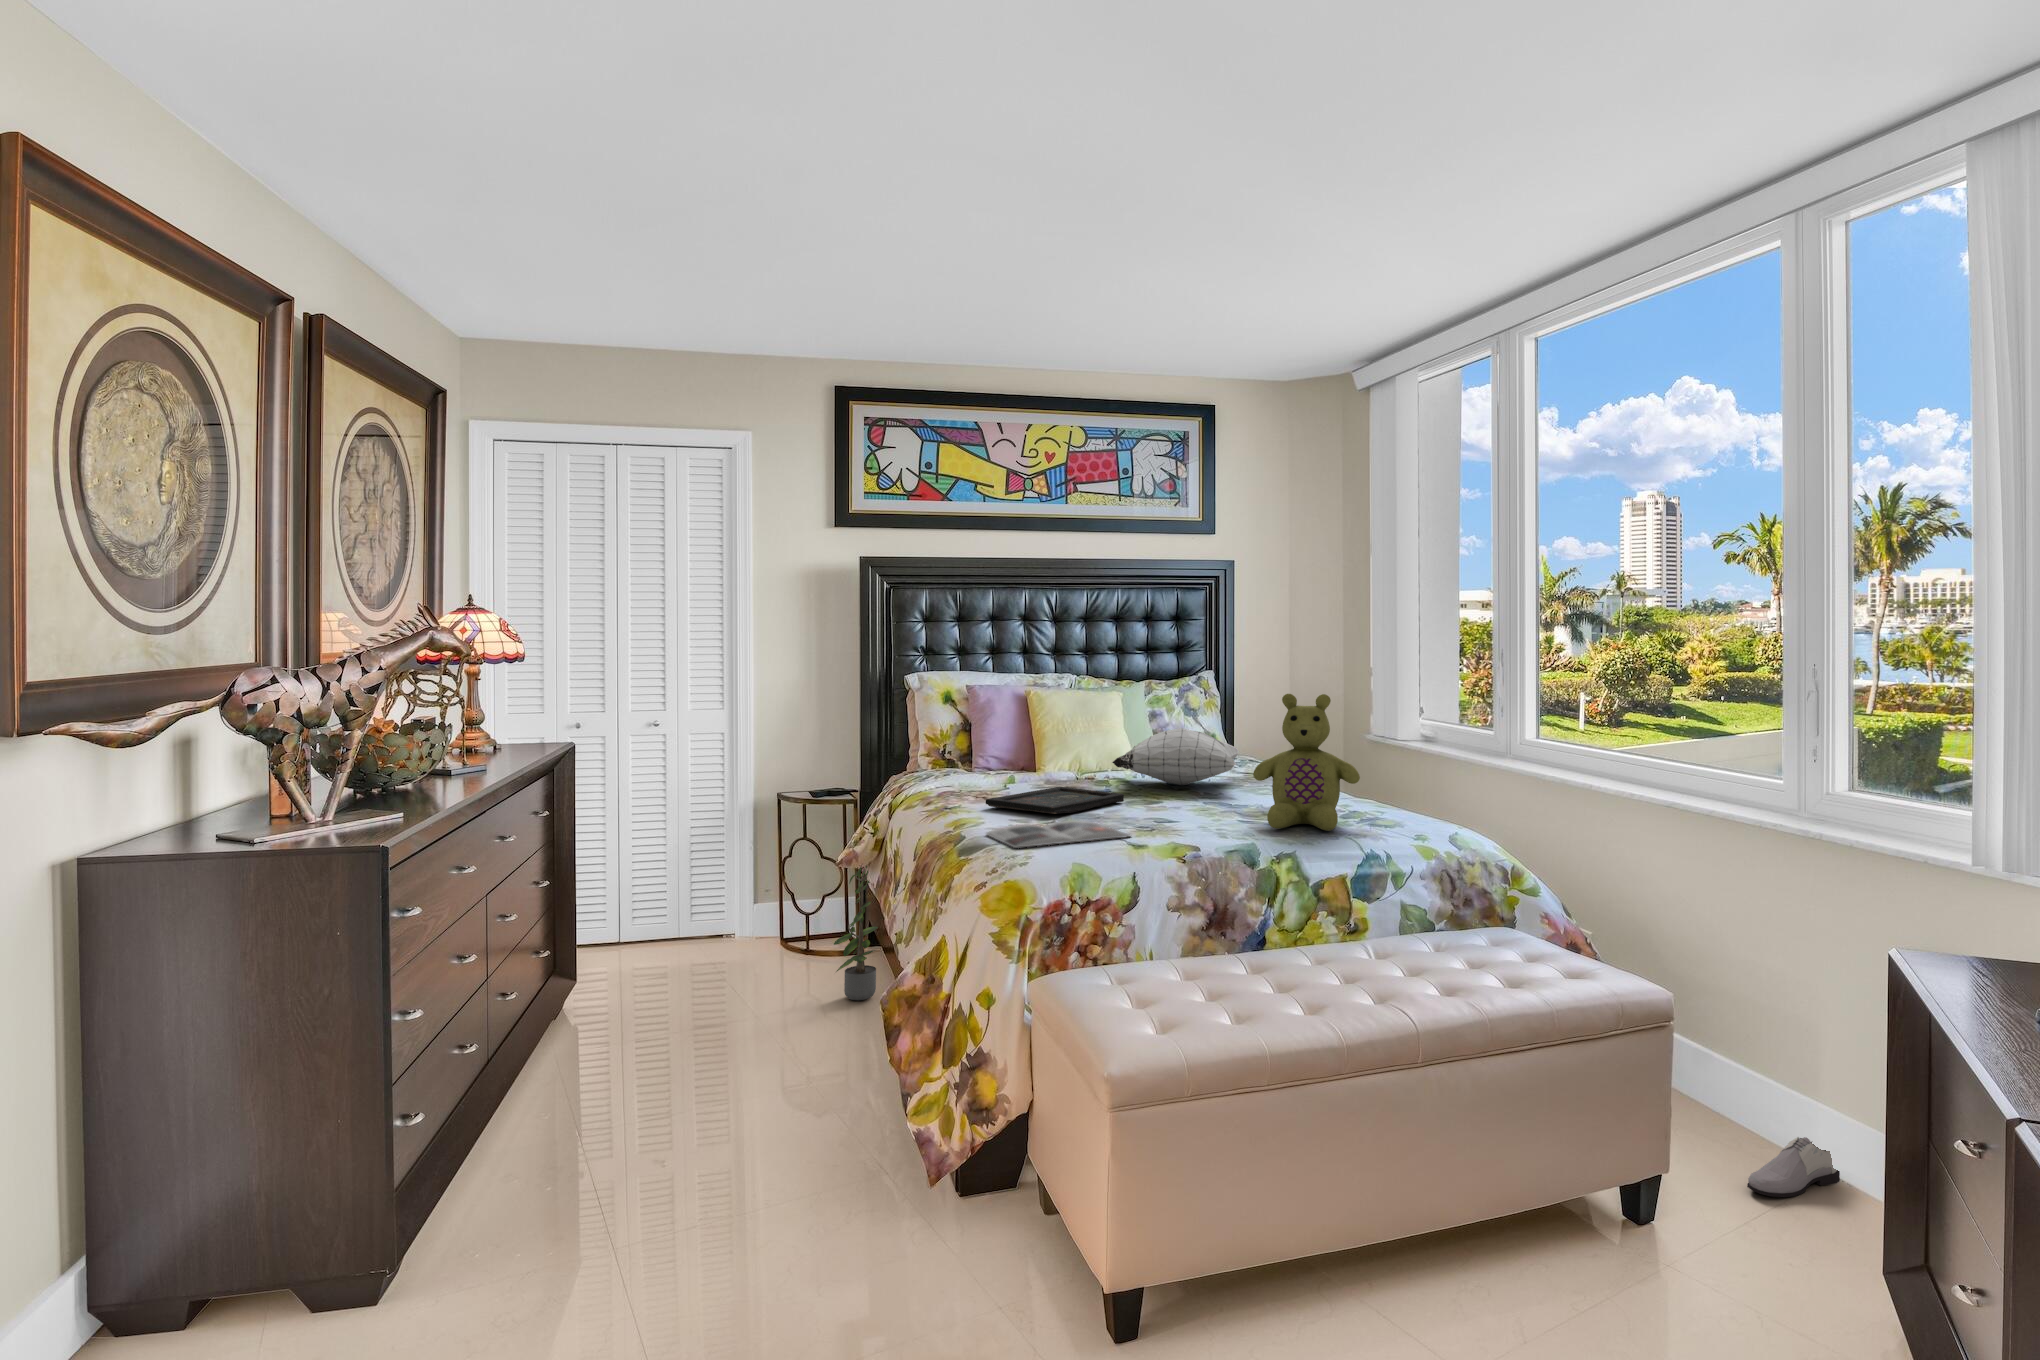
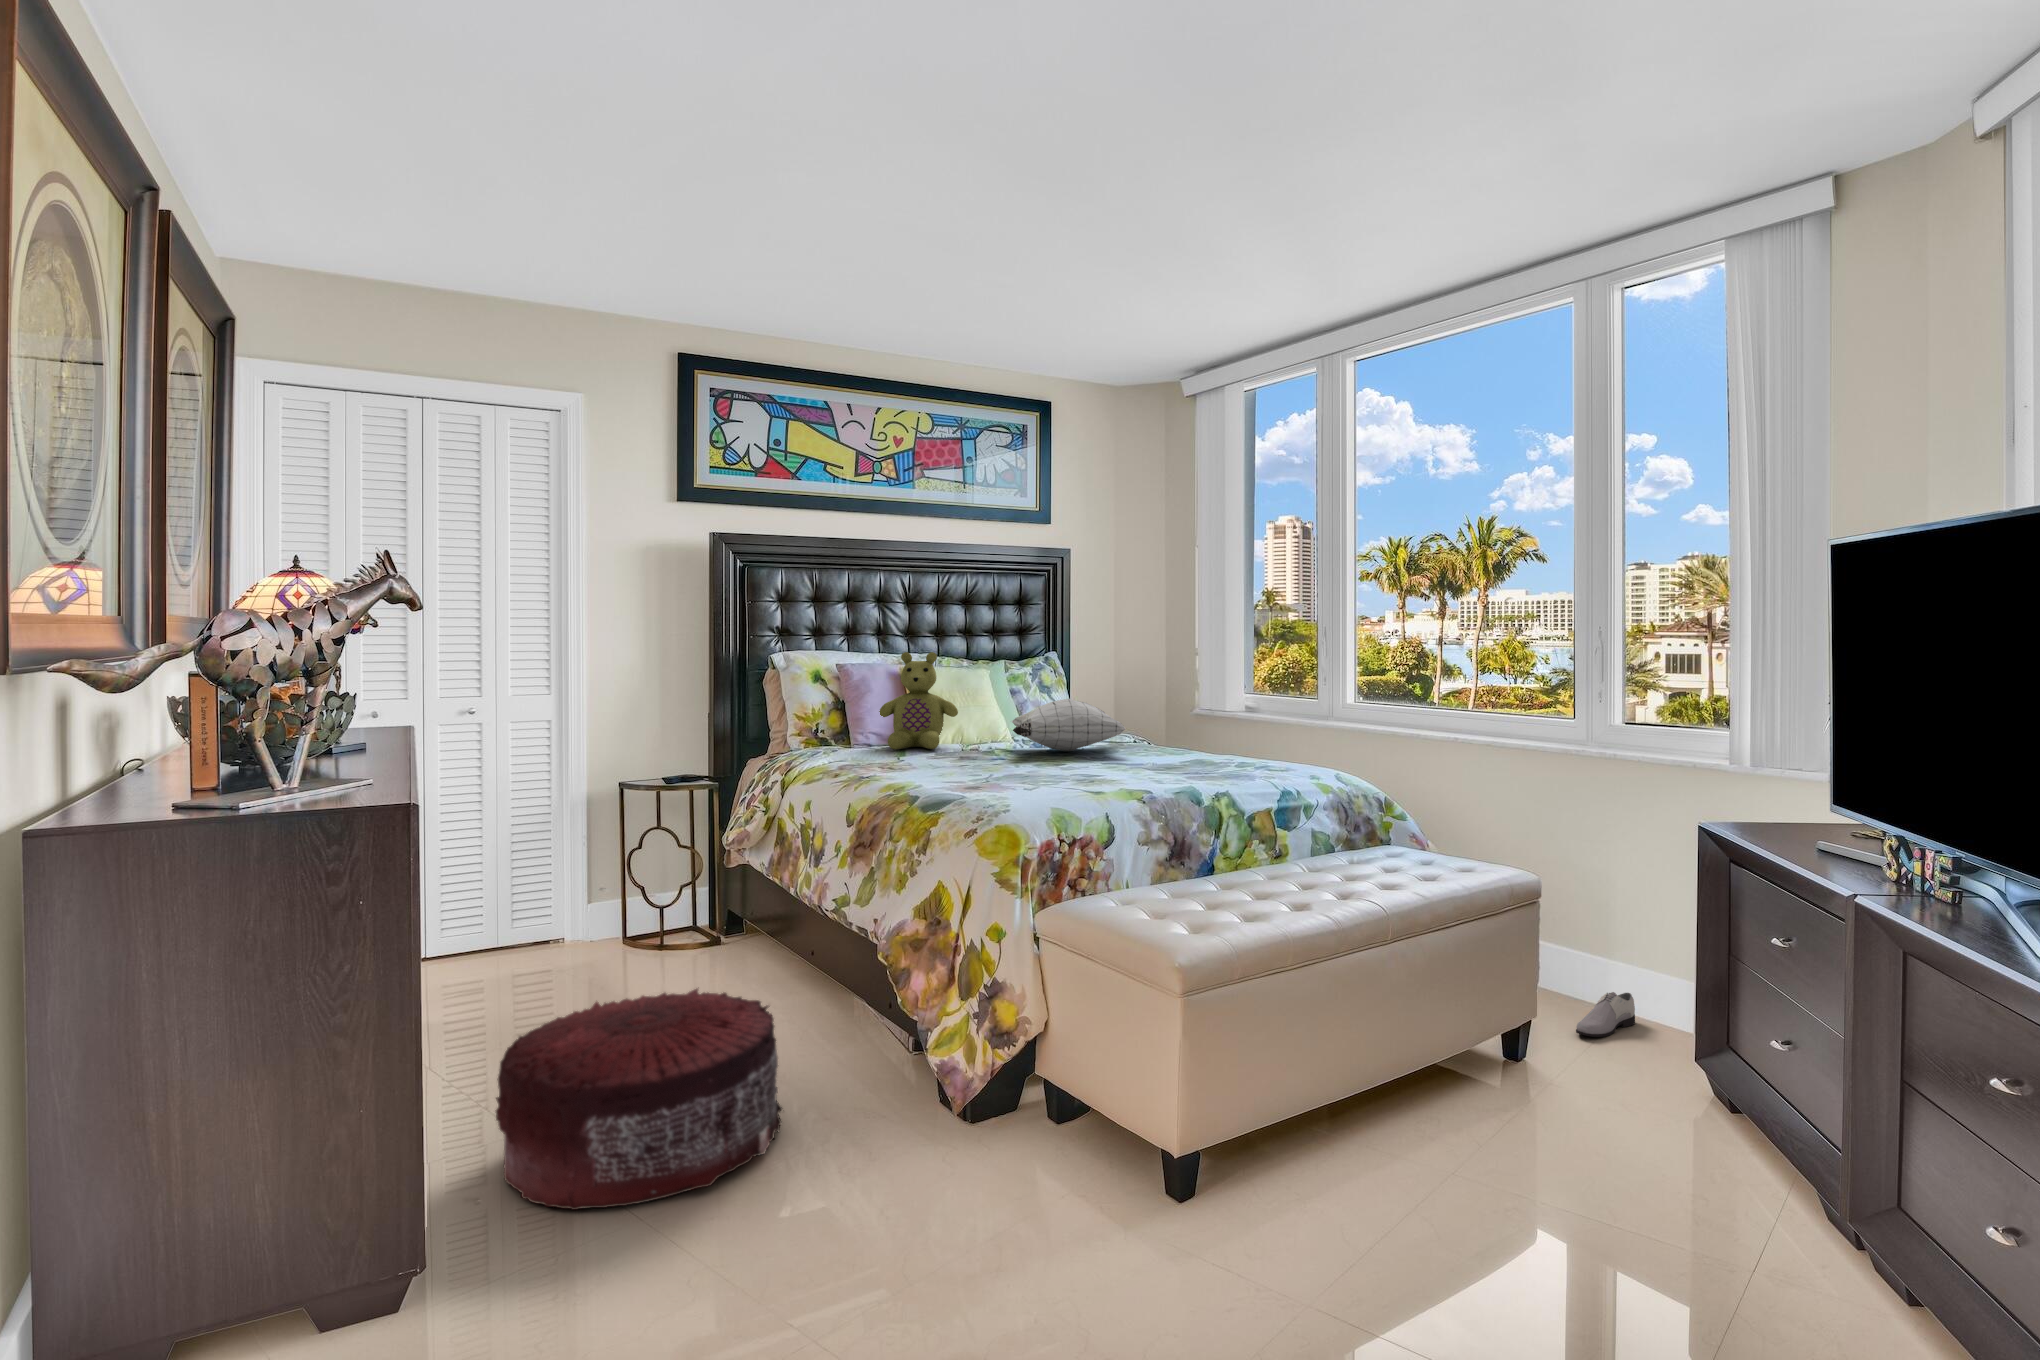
stuffed bear: present [1253,694,1360,831] -> present [879,652,958,750]
tray: present [986,787,1124,814] -> none [913,755,1035,775]
magazine: present [987,821,1130,848] -> none [945,779,1079,801]
potted plant: present [834,865,878,1000] -> none [721,841,775,975]
pouf: none [459,1029,772,1273] -> present [496,989,783,1210]

